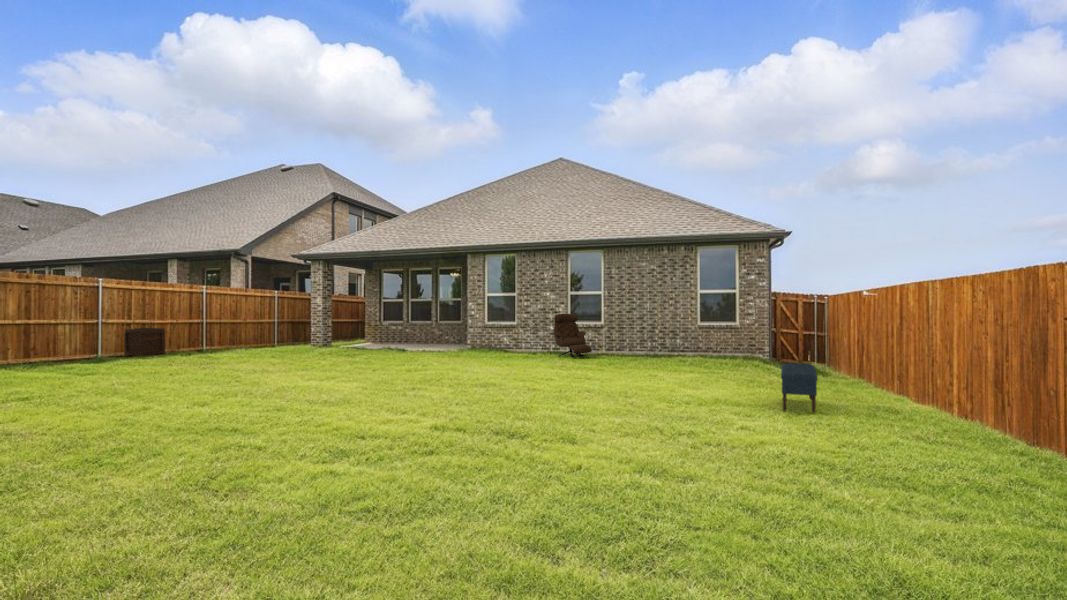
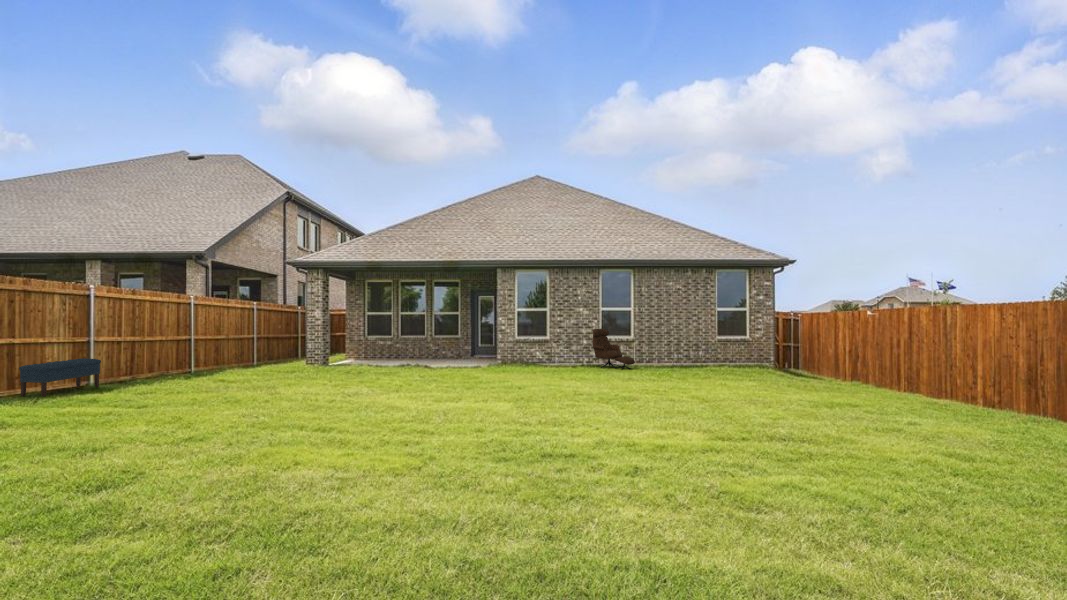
wooden crate: present [124,328,165,356] -> none [117,347,170,382]
bench: present [781,363,818,413] -> present [19,358,101,397]

